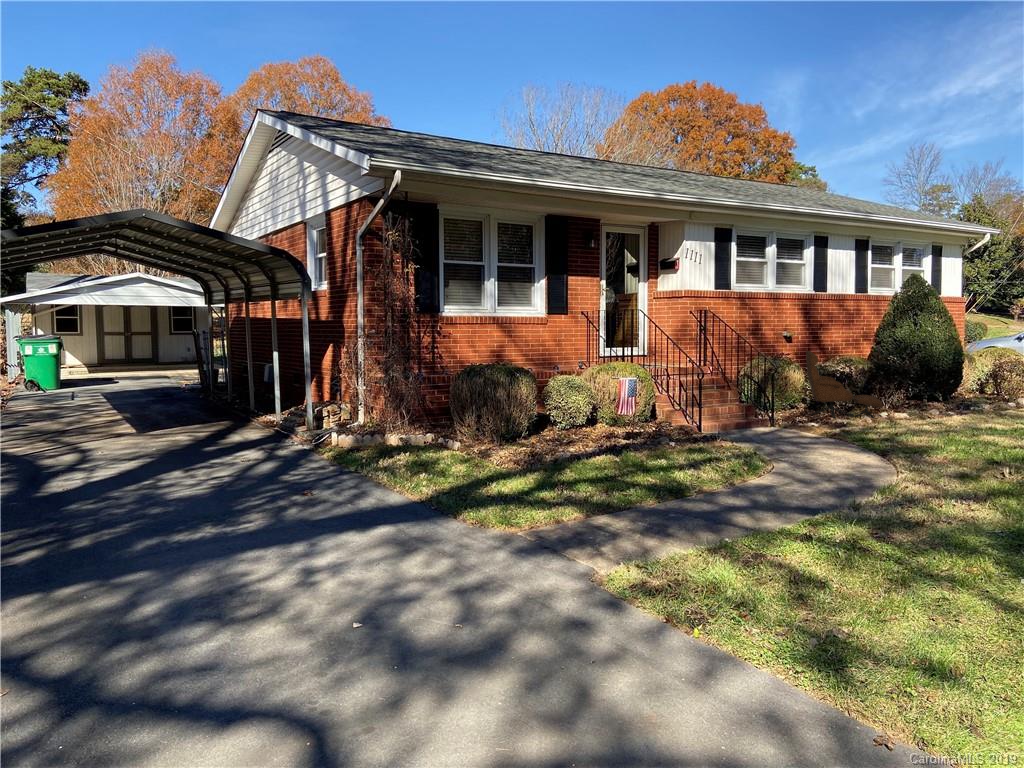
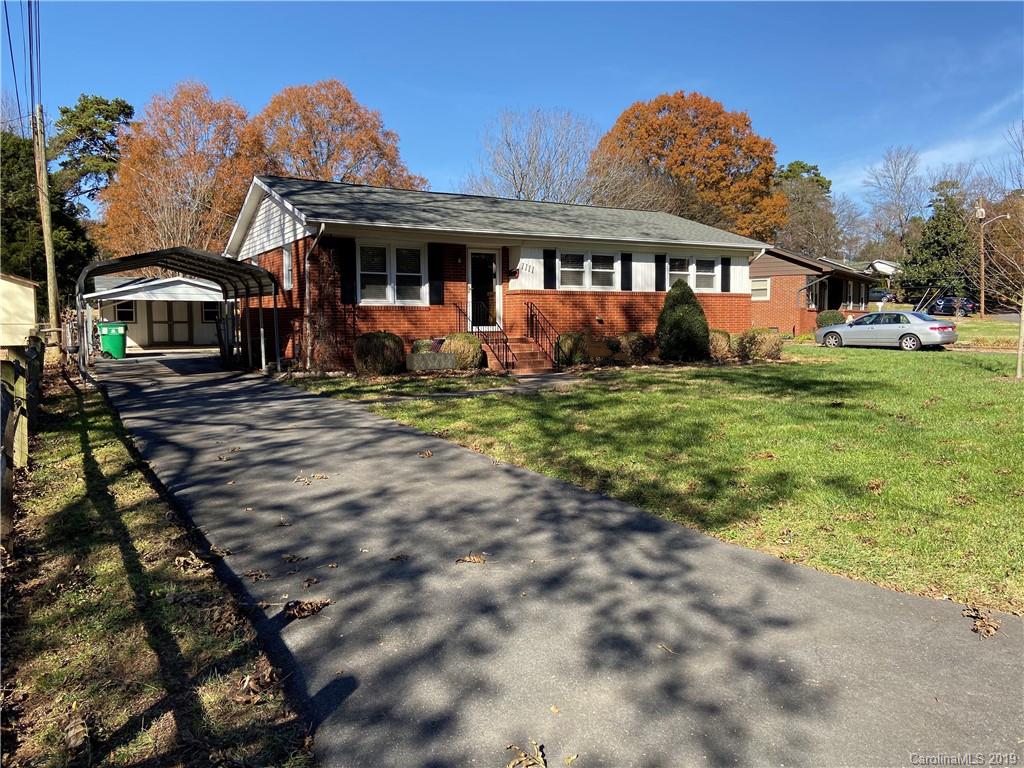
bench: none [534,399,619,446] -> present [406,352,455,377]

